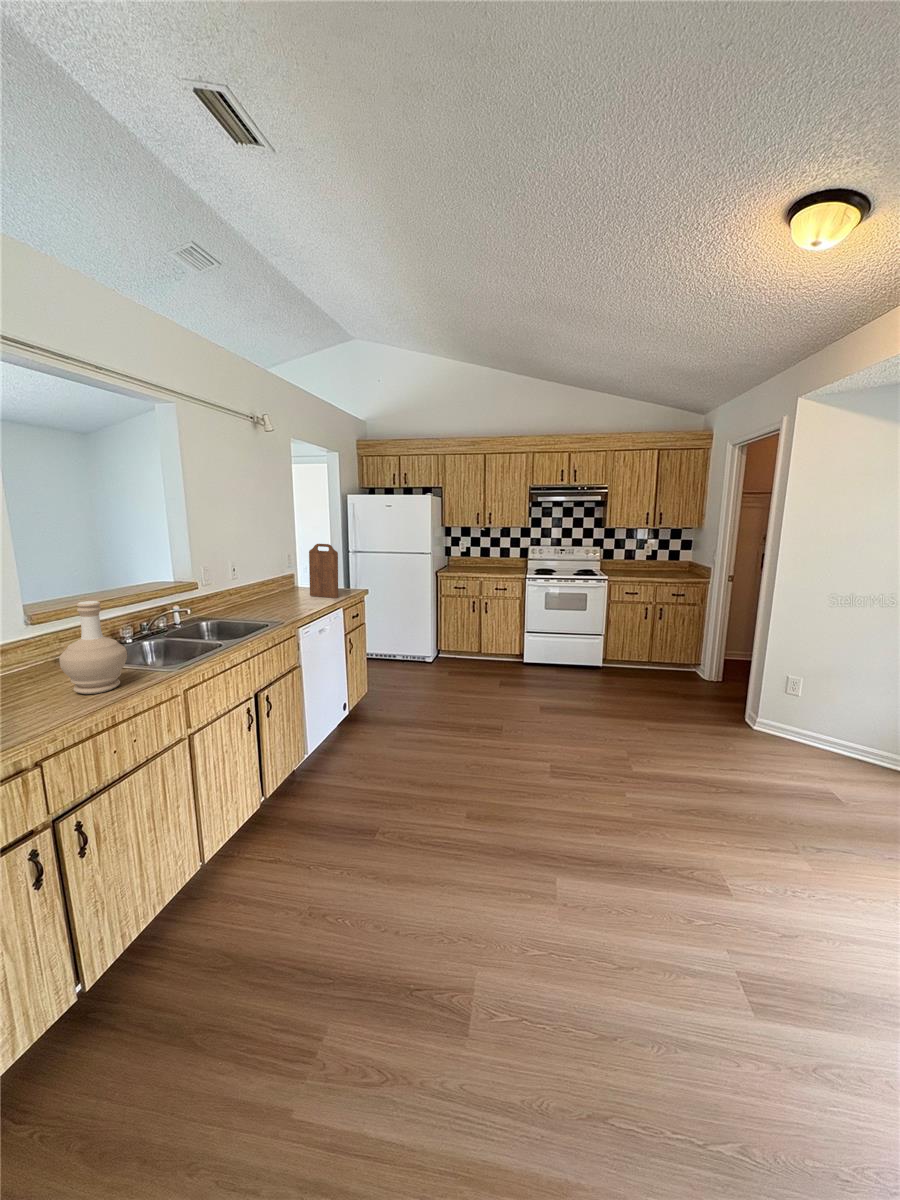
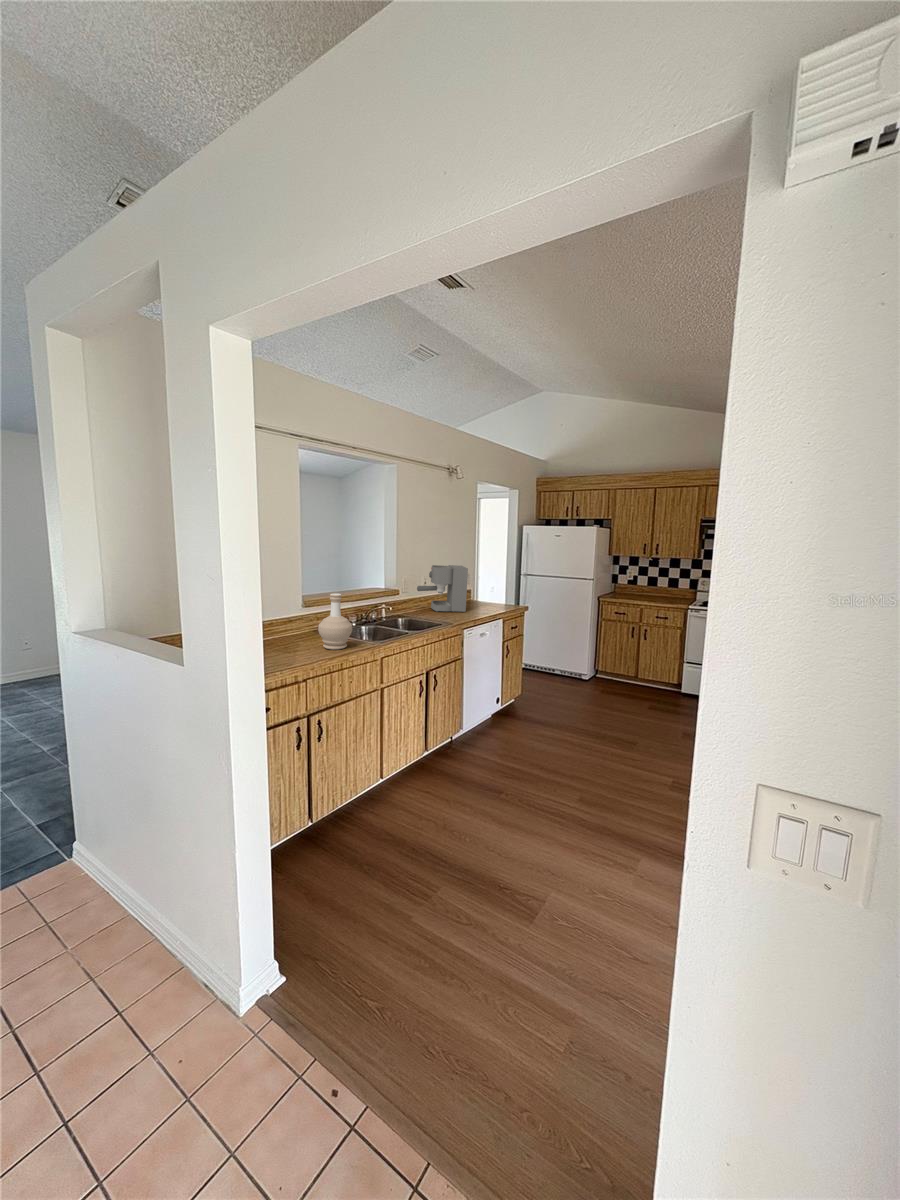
cutting board: present [309,544,338,598] -> none [480,566,504,611]
coffee maker: none [222,545,294,608] -> present [417,565,468,612]

